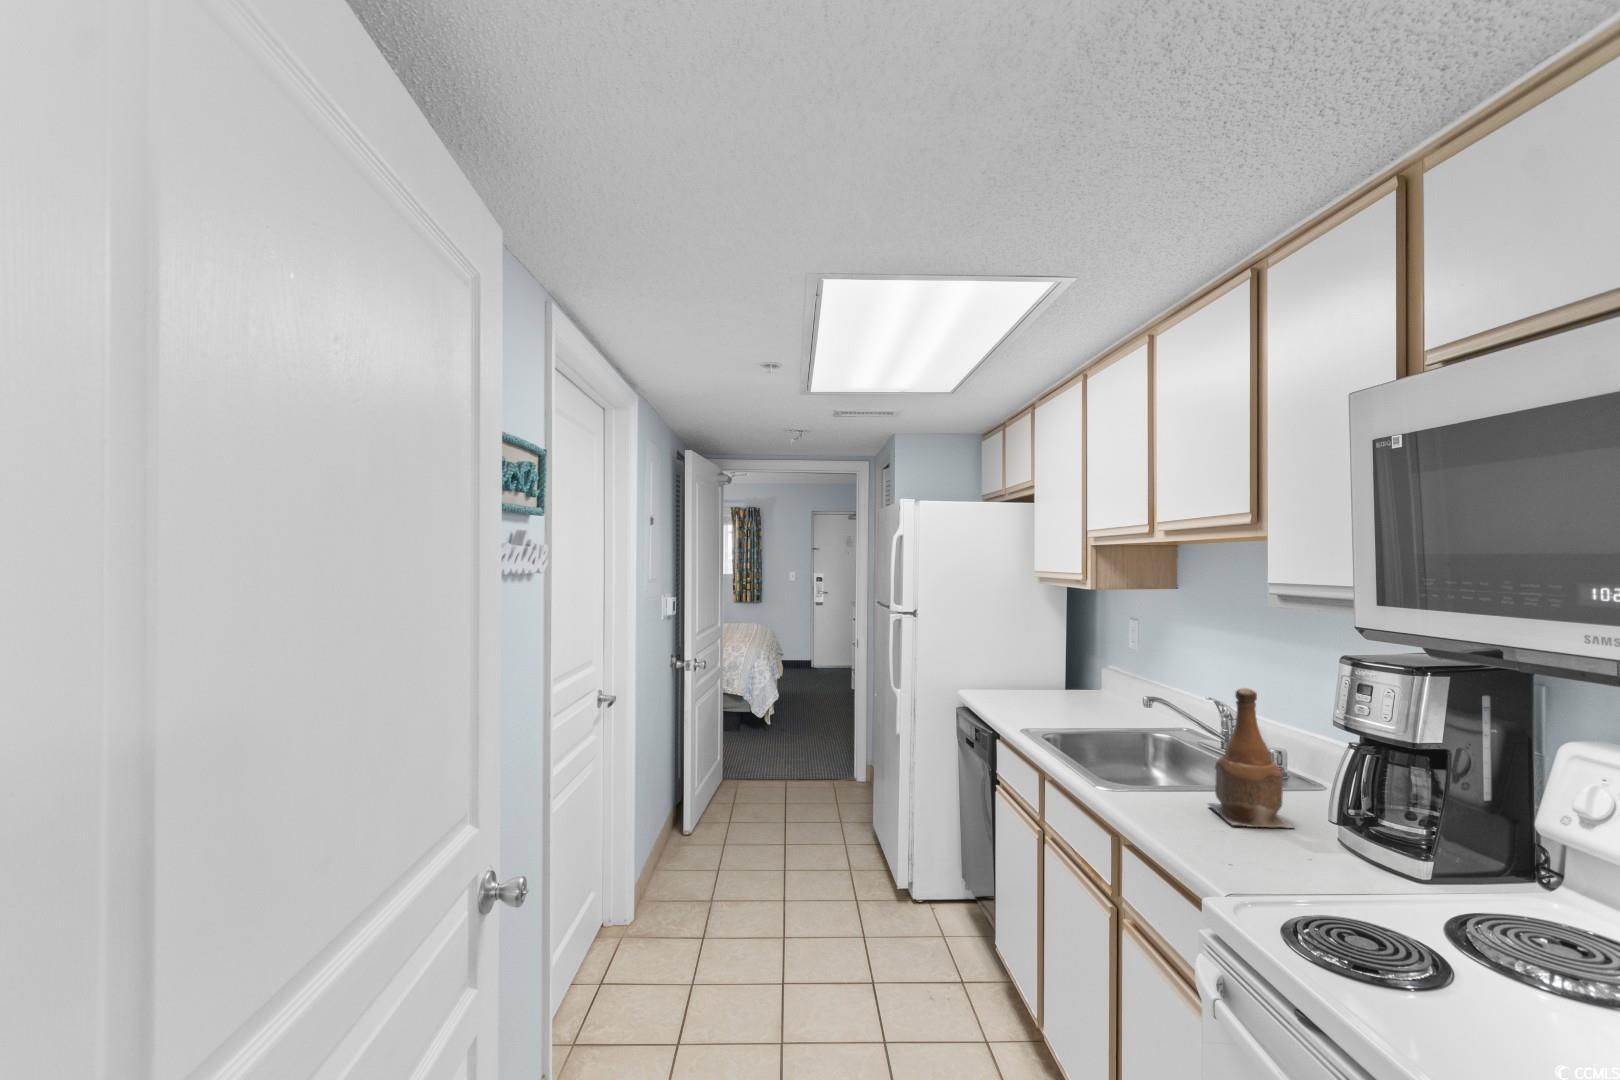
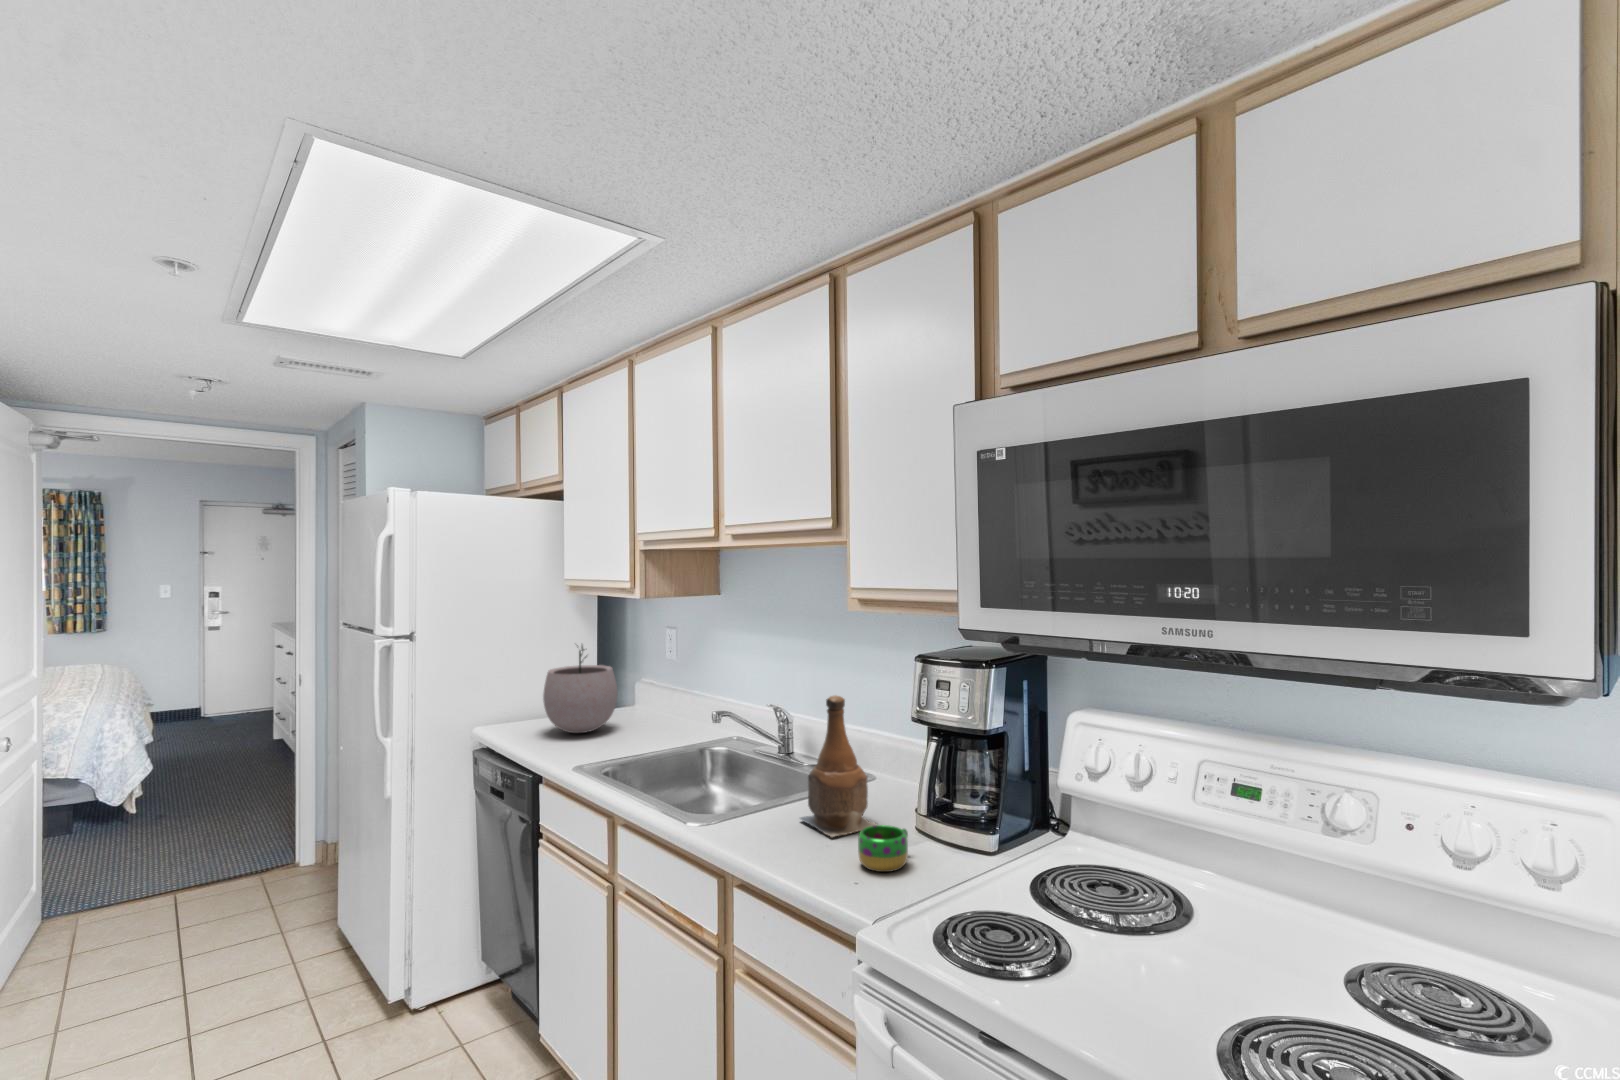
plant pot: none [1010,626,1074,705] -> present [543,646,617,733]
mug: none [1245,818,1311,866] -> present [858,825,908,872]

